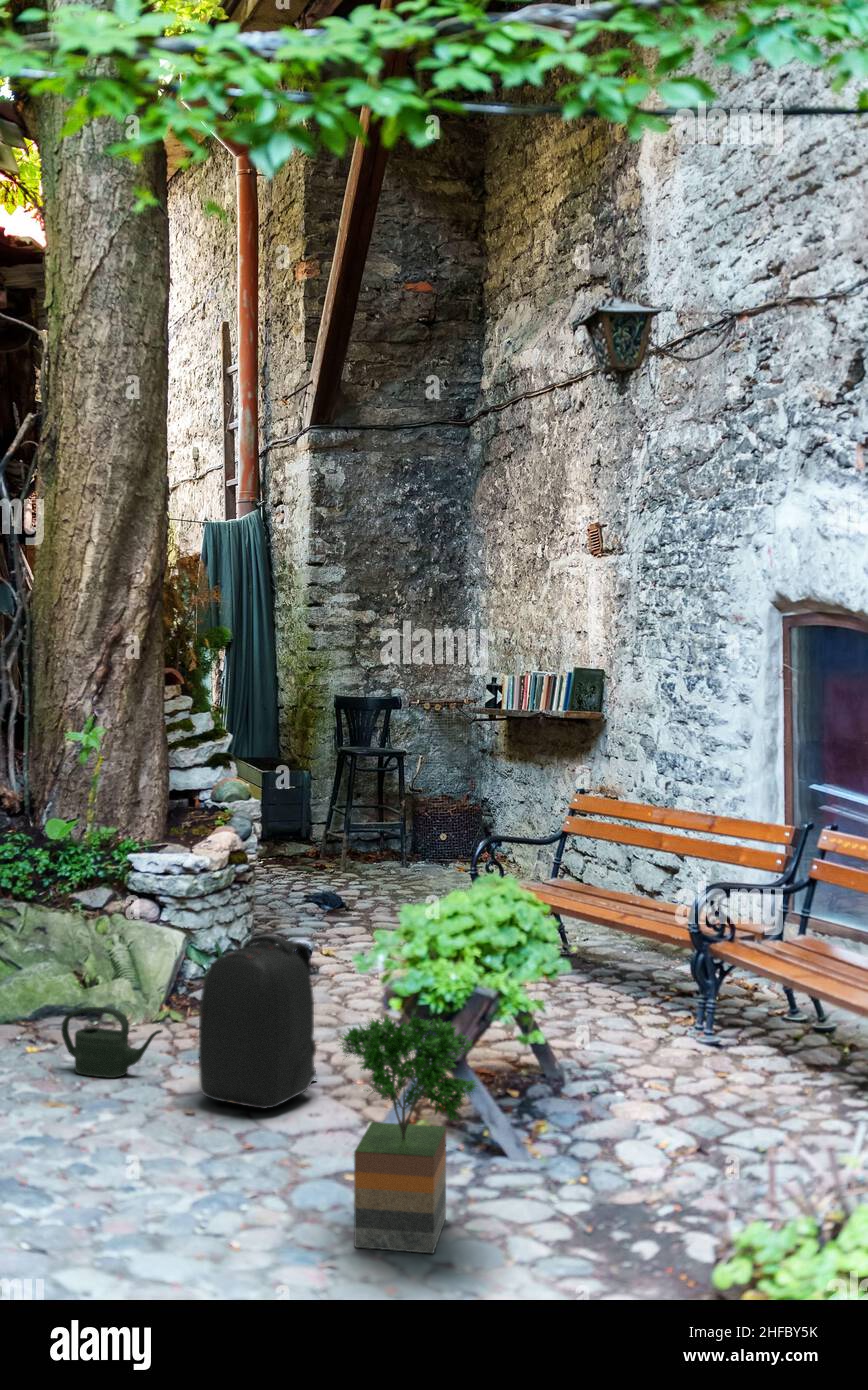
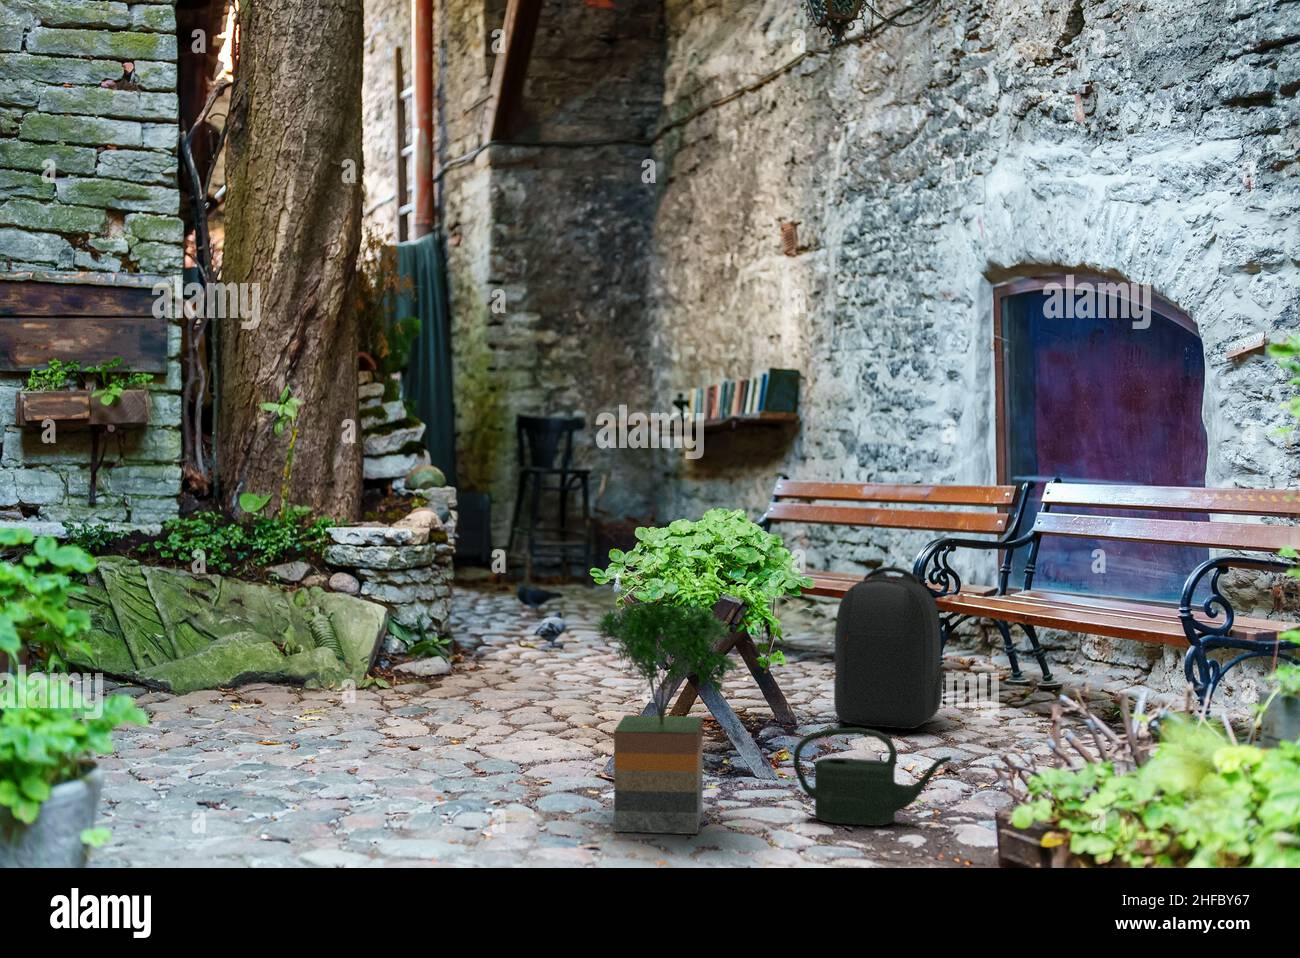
backpack: present [199,935,316,1108] -> present [834,567,944,729]
watering can: present [61,1007,162,1078] -> present [793,728,951,826]

